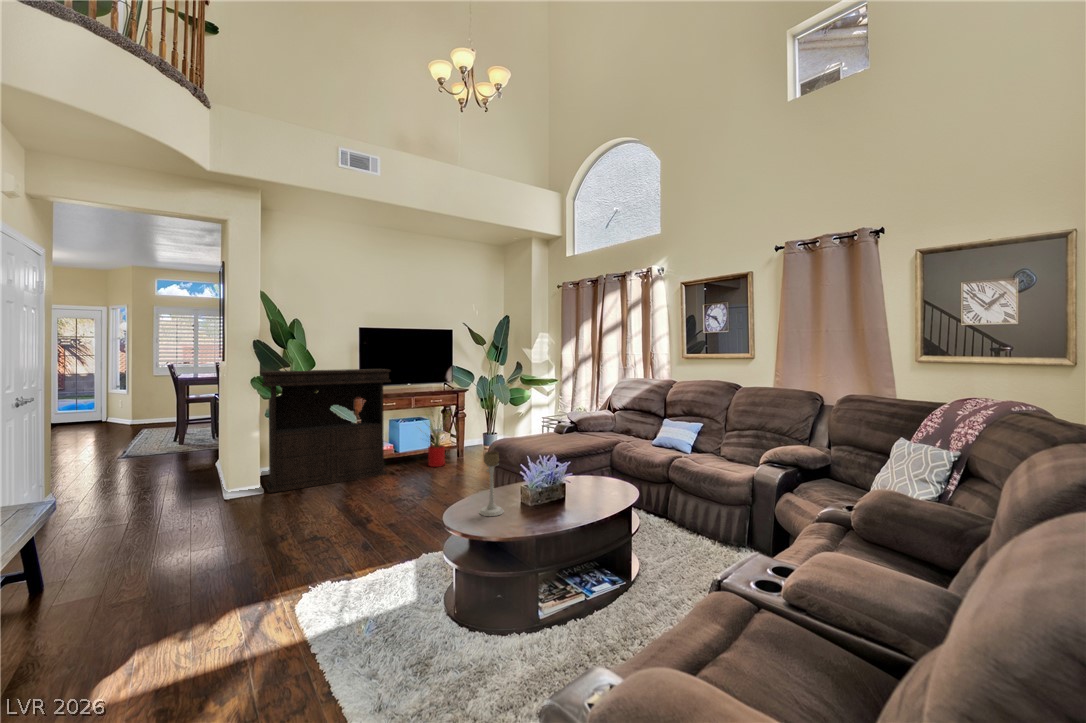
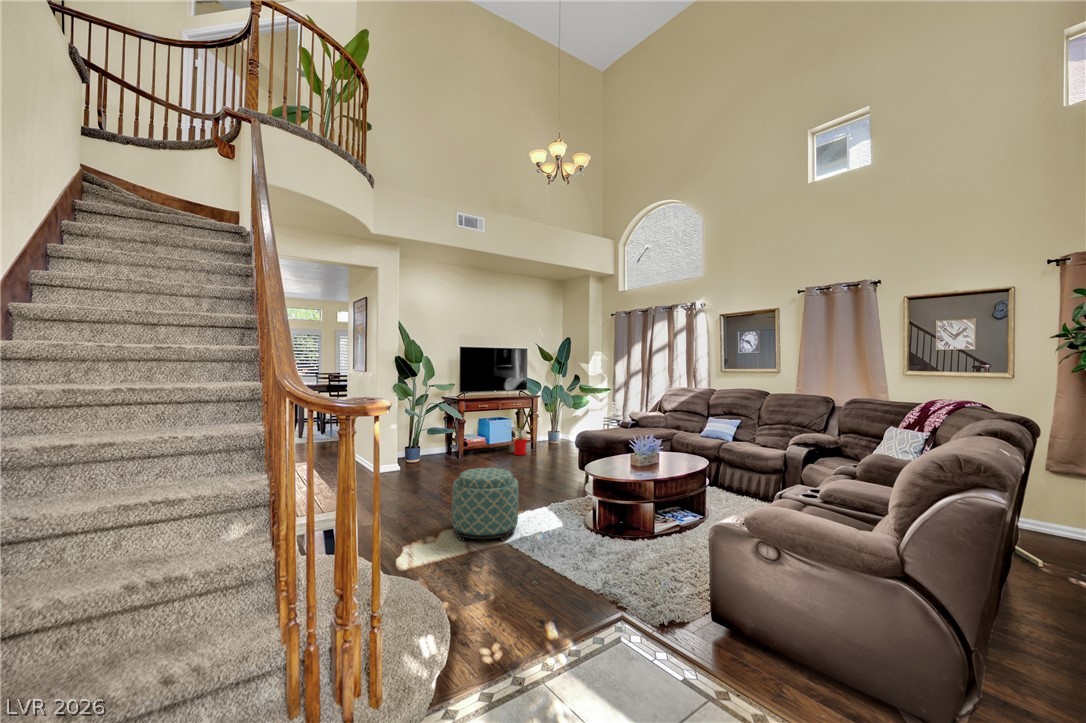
console table: present [260,369,391,493] -> none [397,377,490,469]
candle holder: present [479,452,504,516] -> none [602,428,619,471]
ottoman: none [242,512,354,633] -> present [452,468,519,540]

